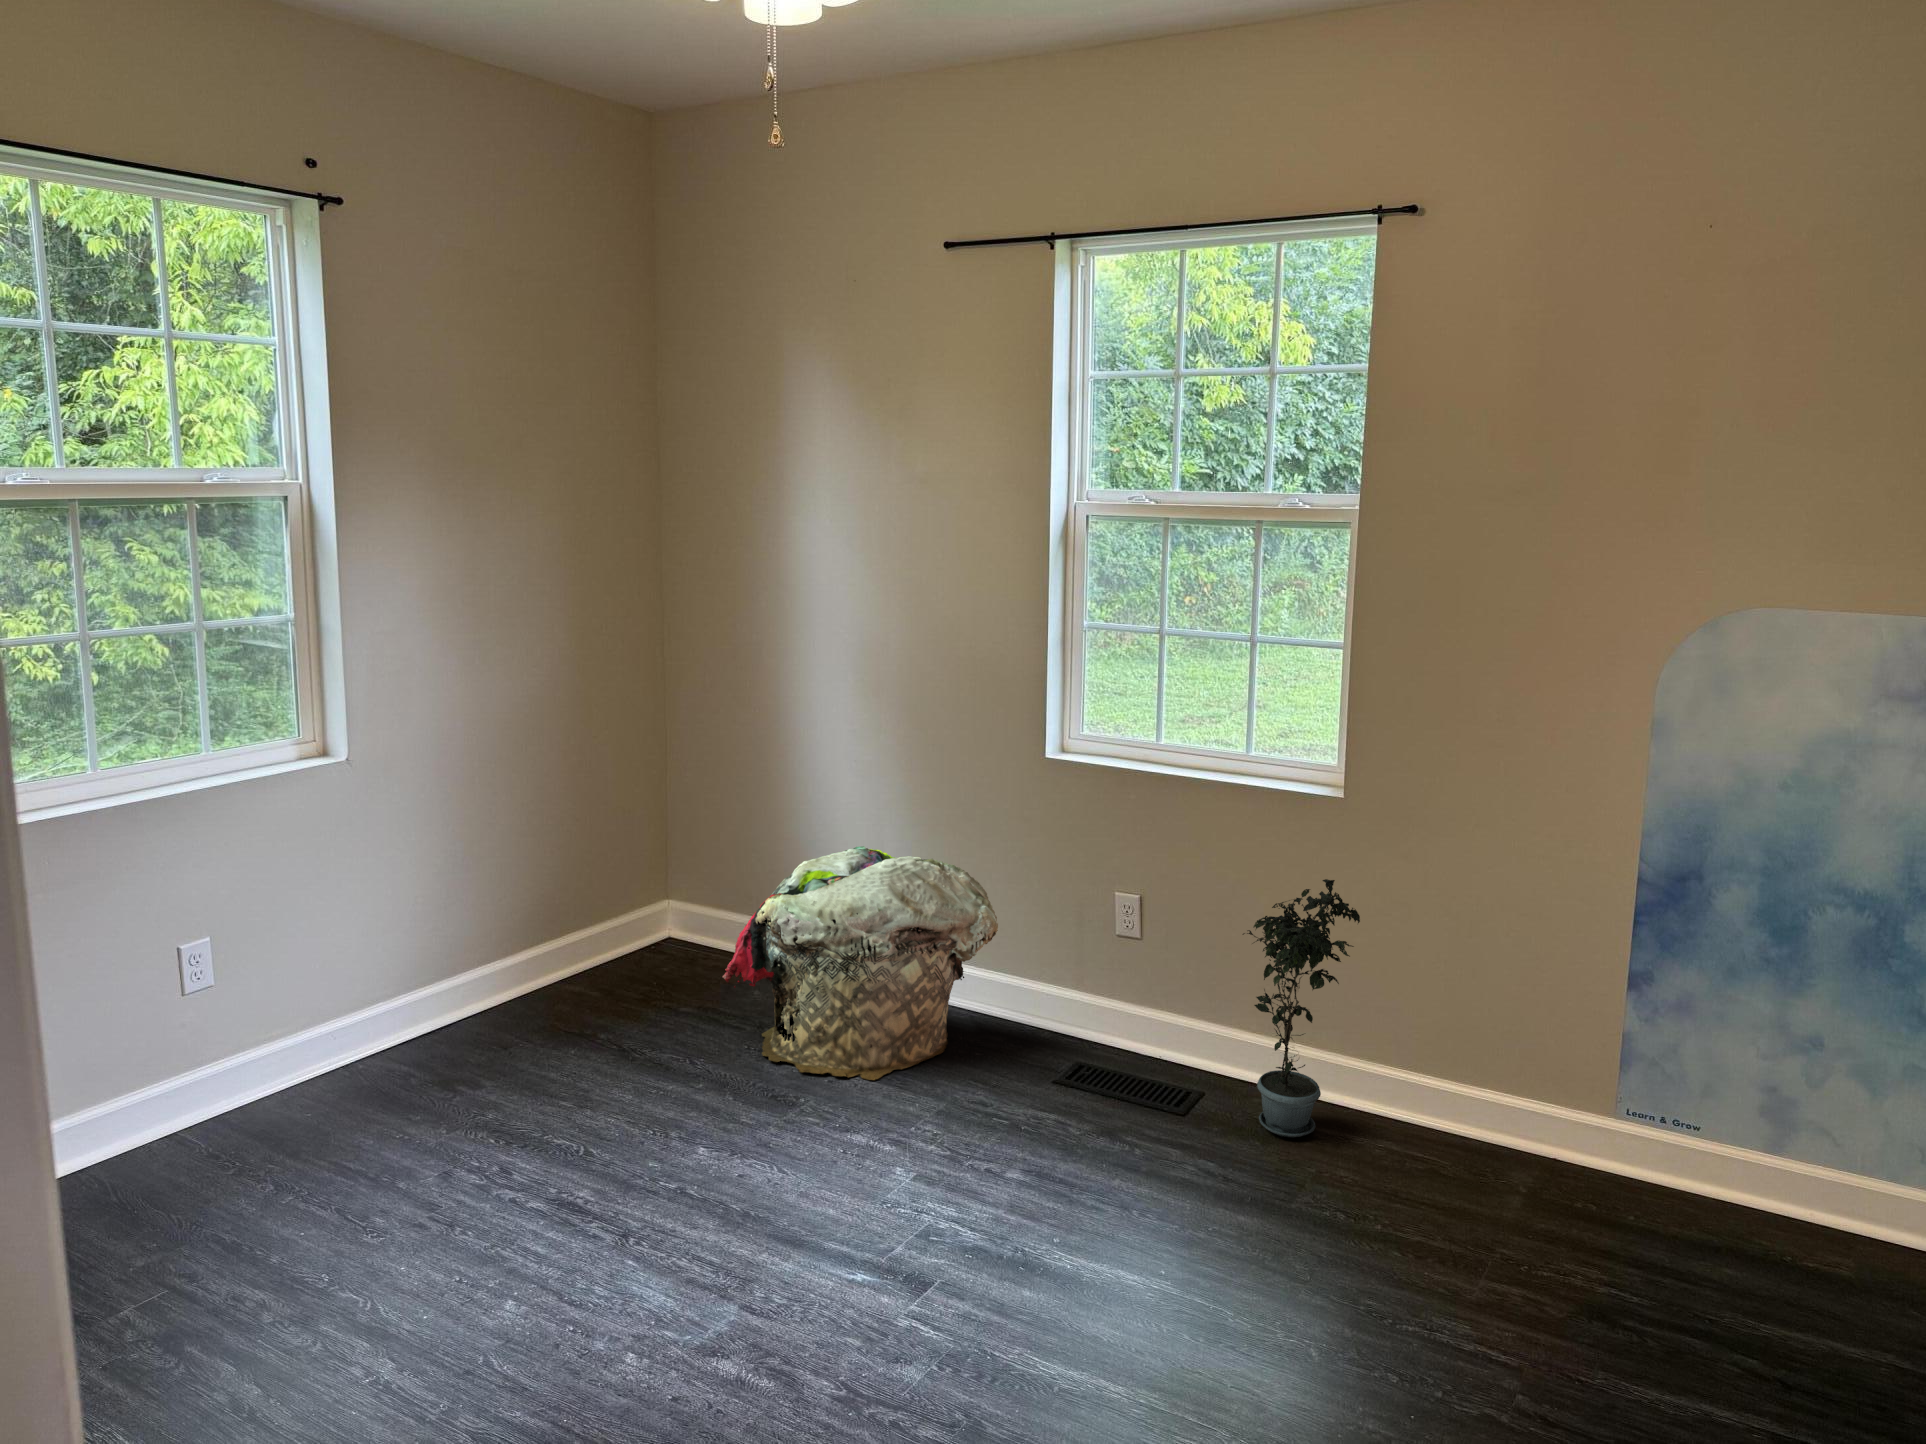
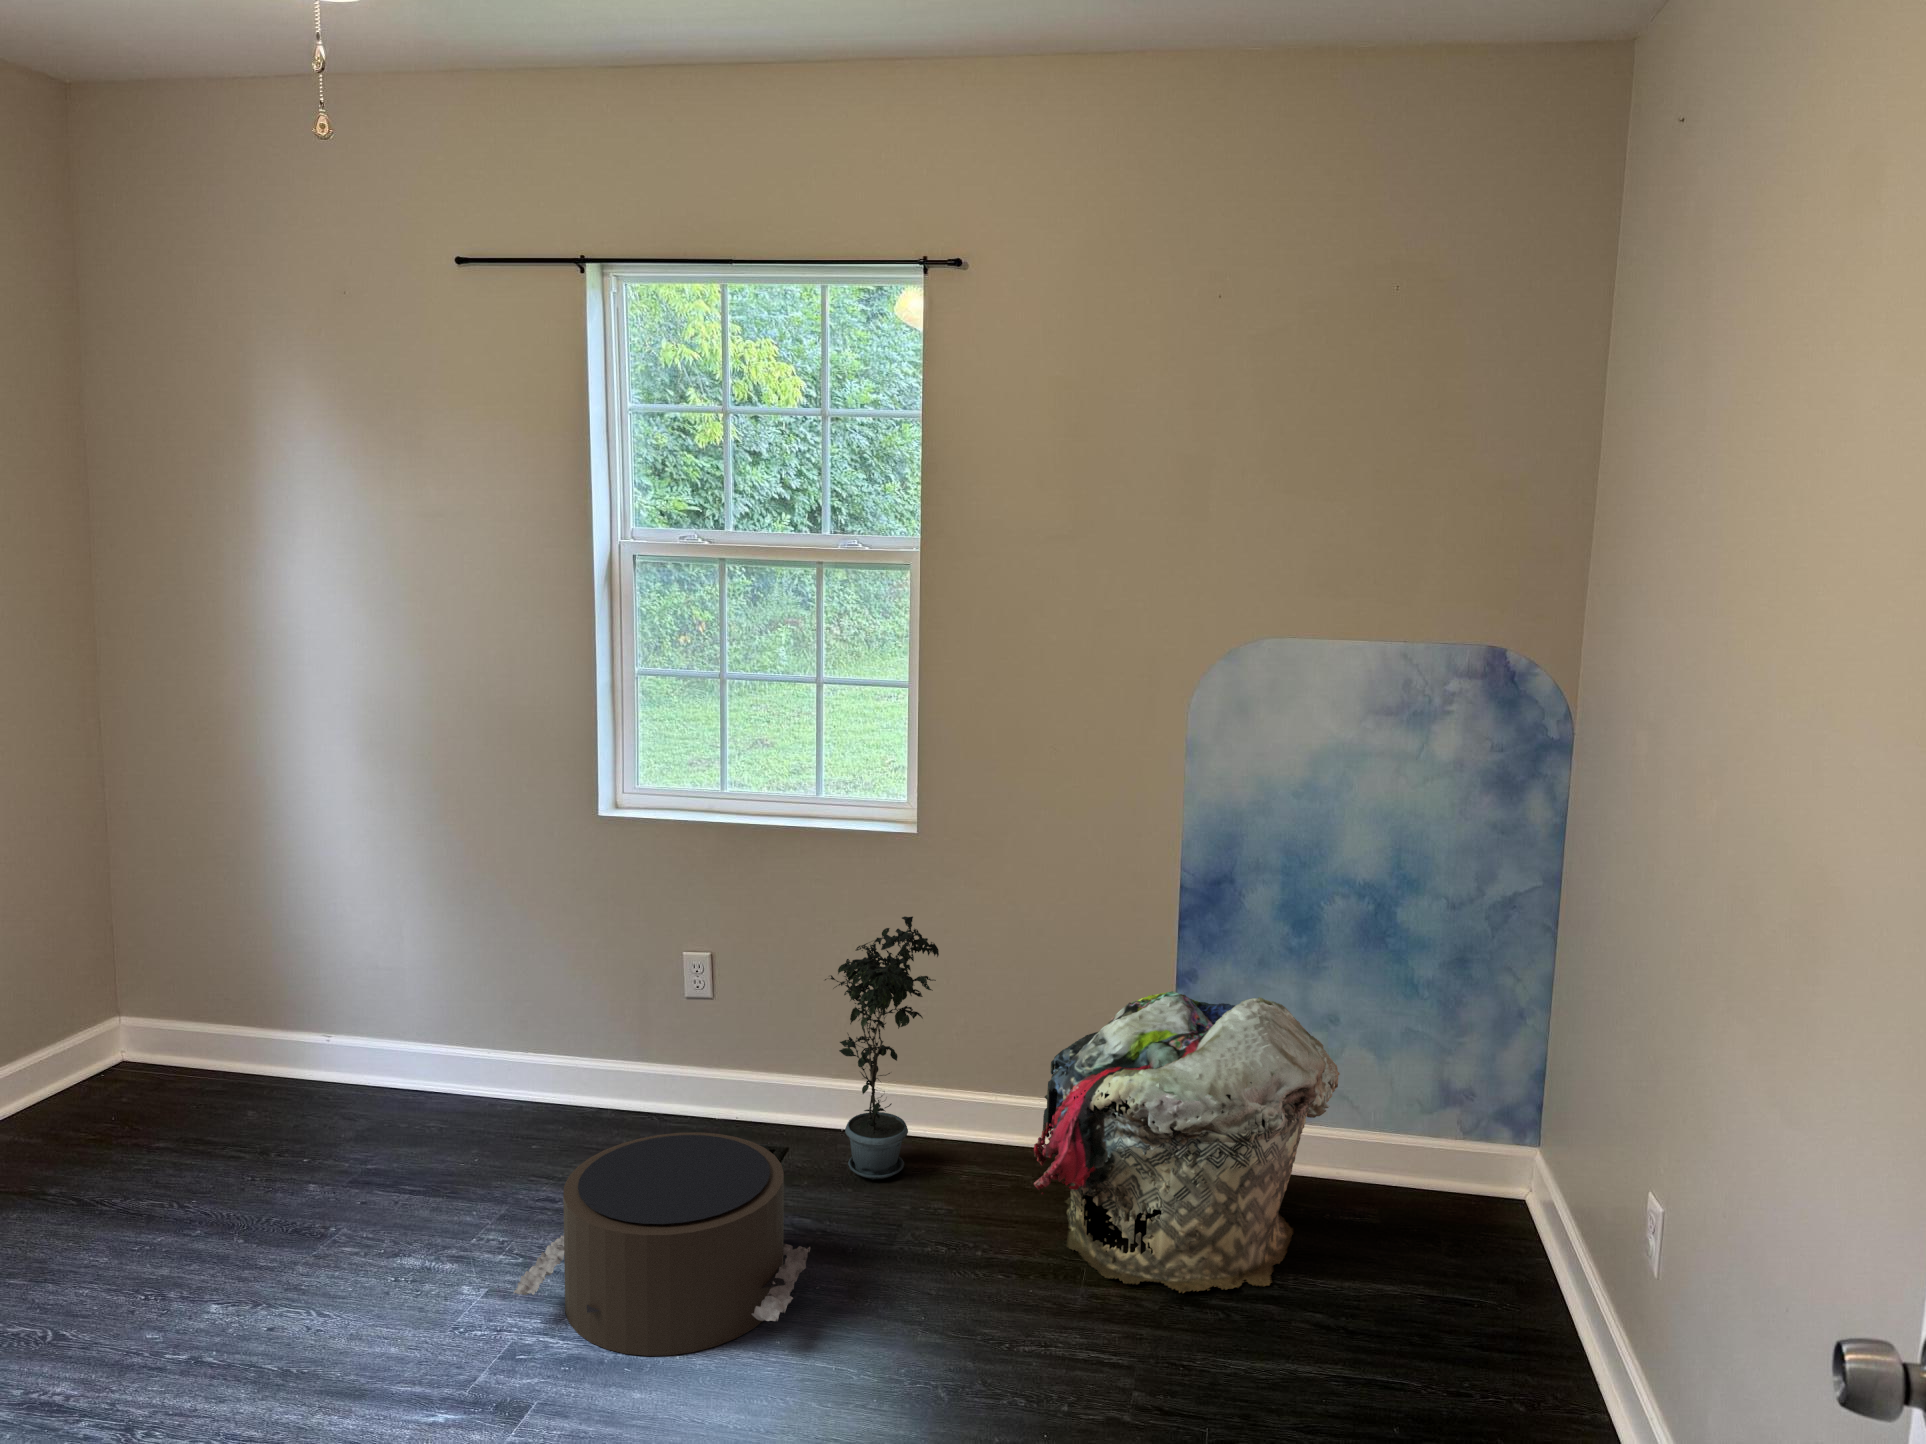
laundry basket: present [723,846,998,1080] -> present [1034,991,1340,1293]
pouf: none [932,1060,1206,1267] -> present [514,1132,810,1356]

